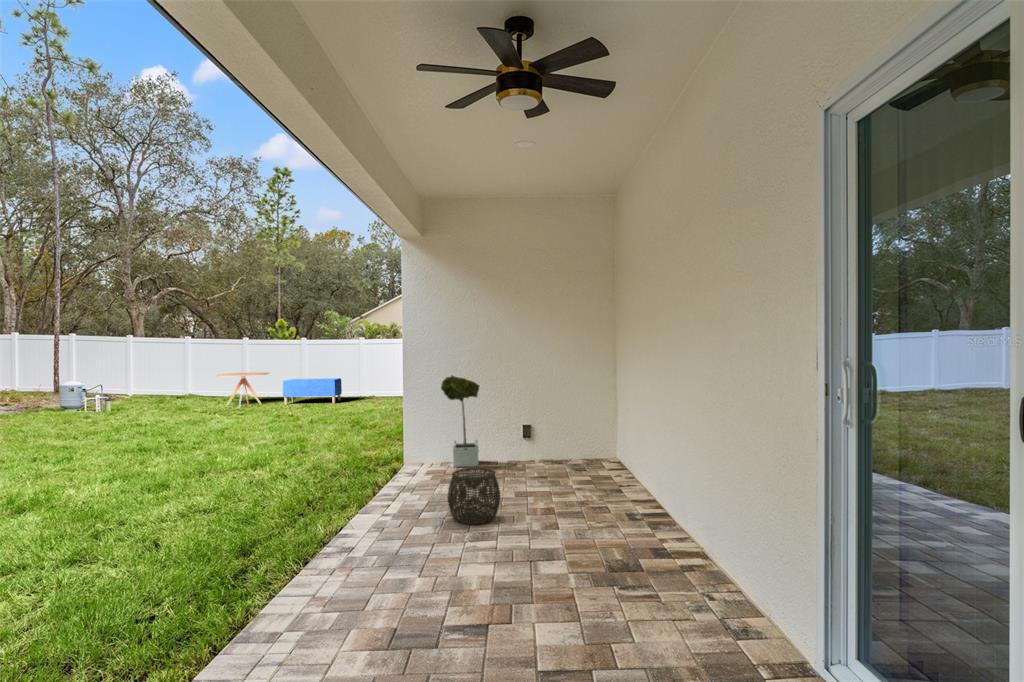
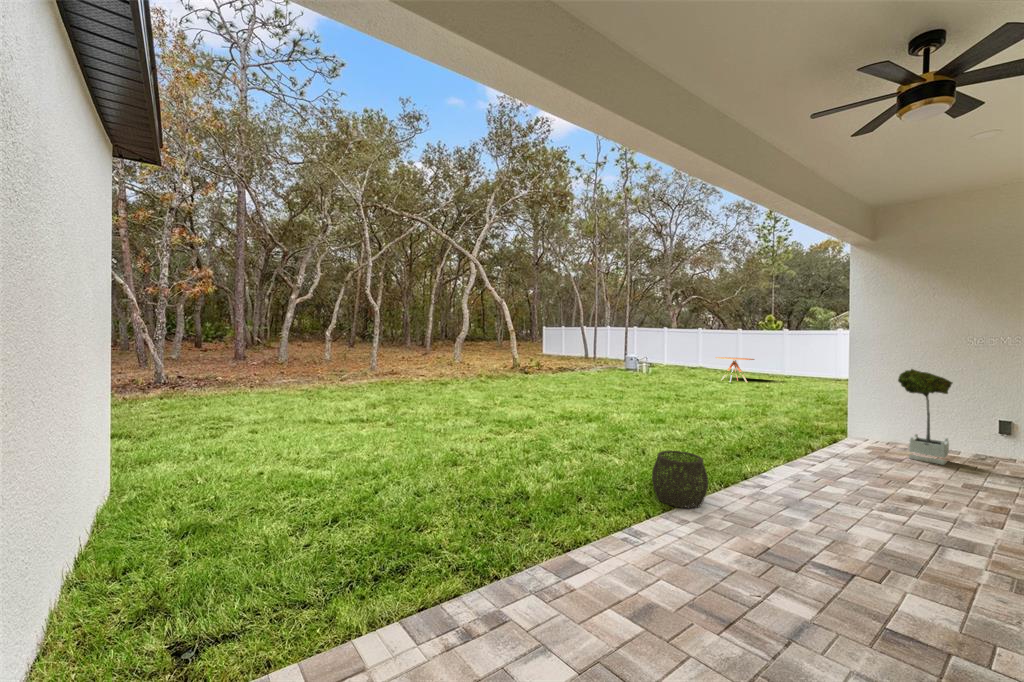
bench: present [283,378,342,405] -> none [765,365,820,389]
woven basket: present [447,468,500,524] -> present [652,451,708,508]

